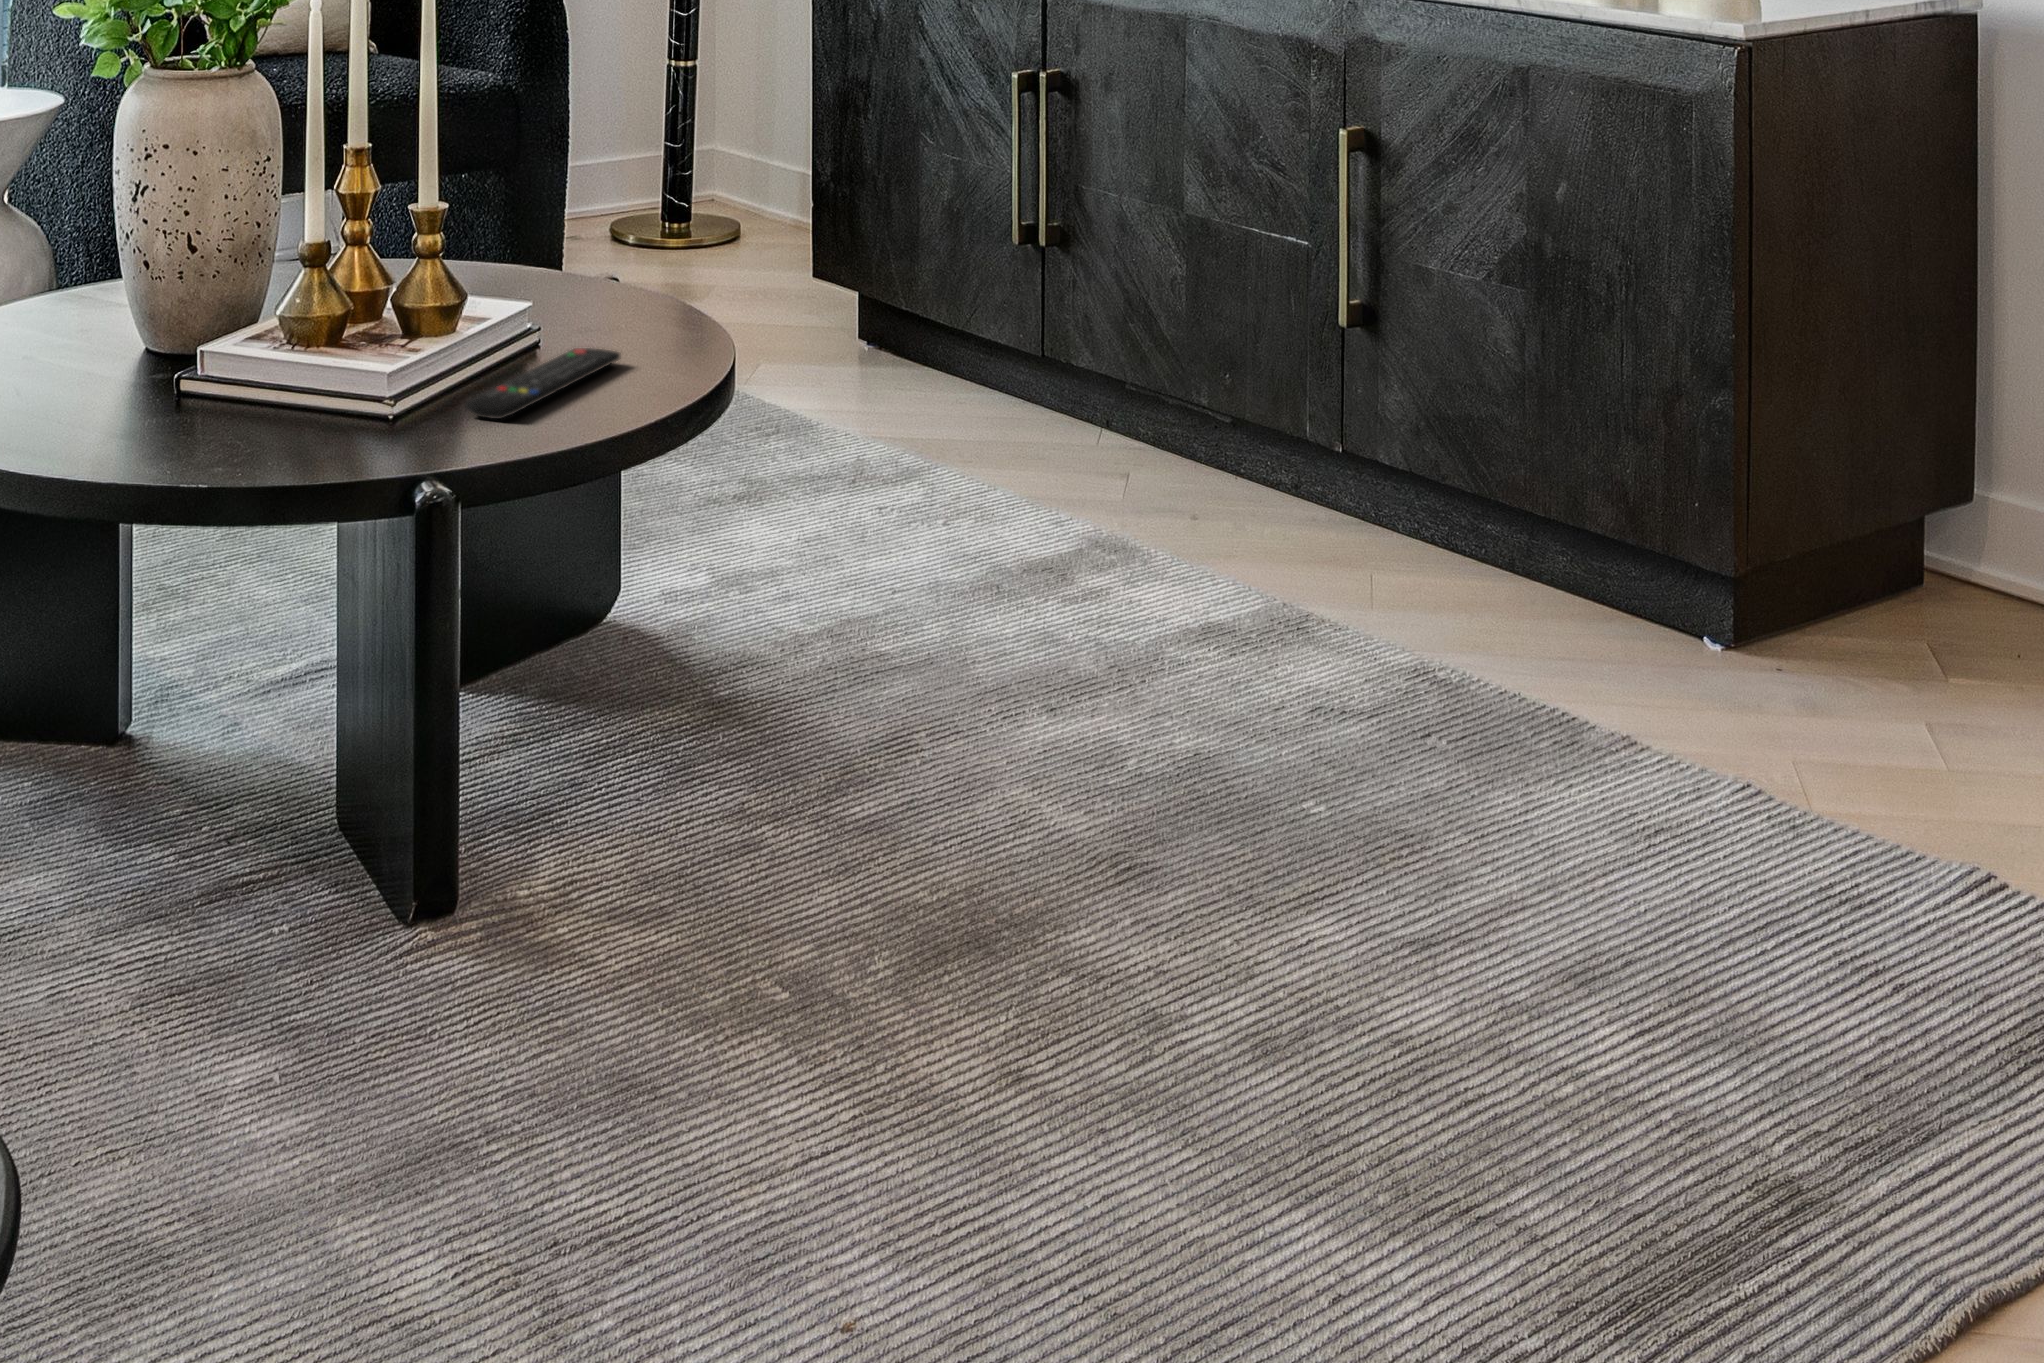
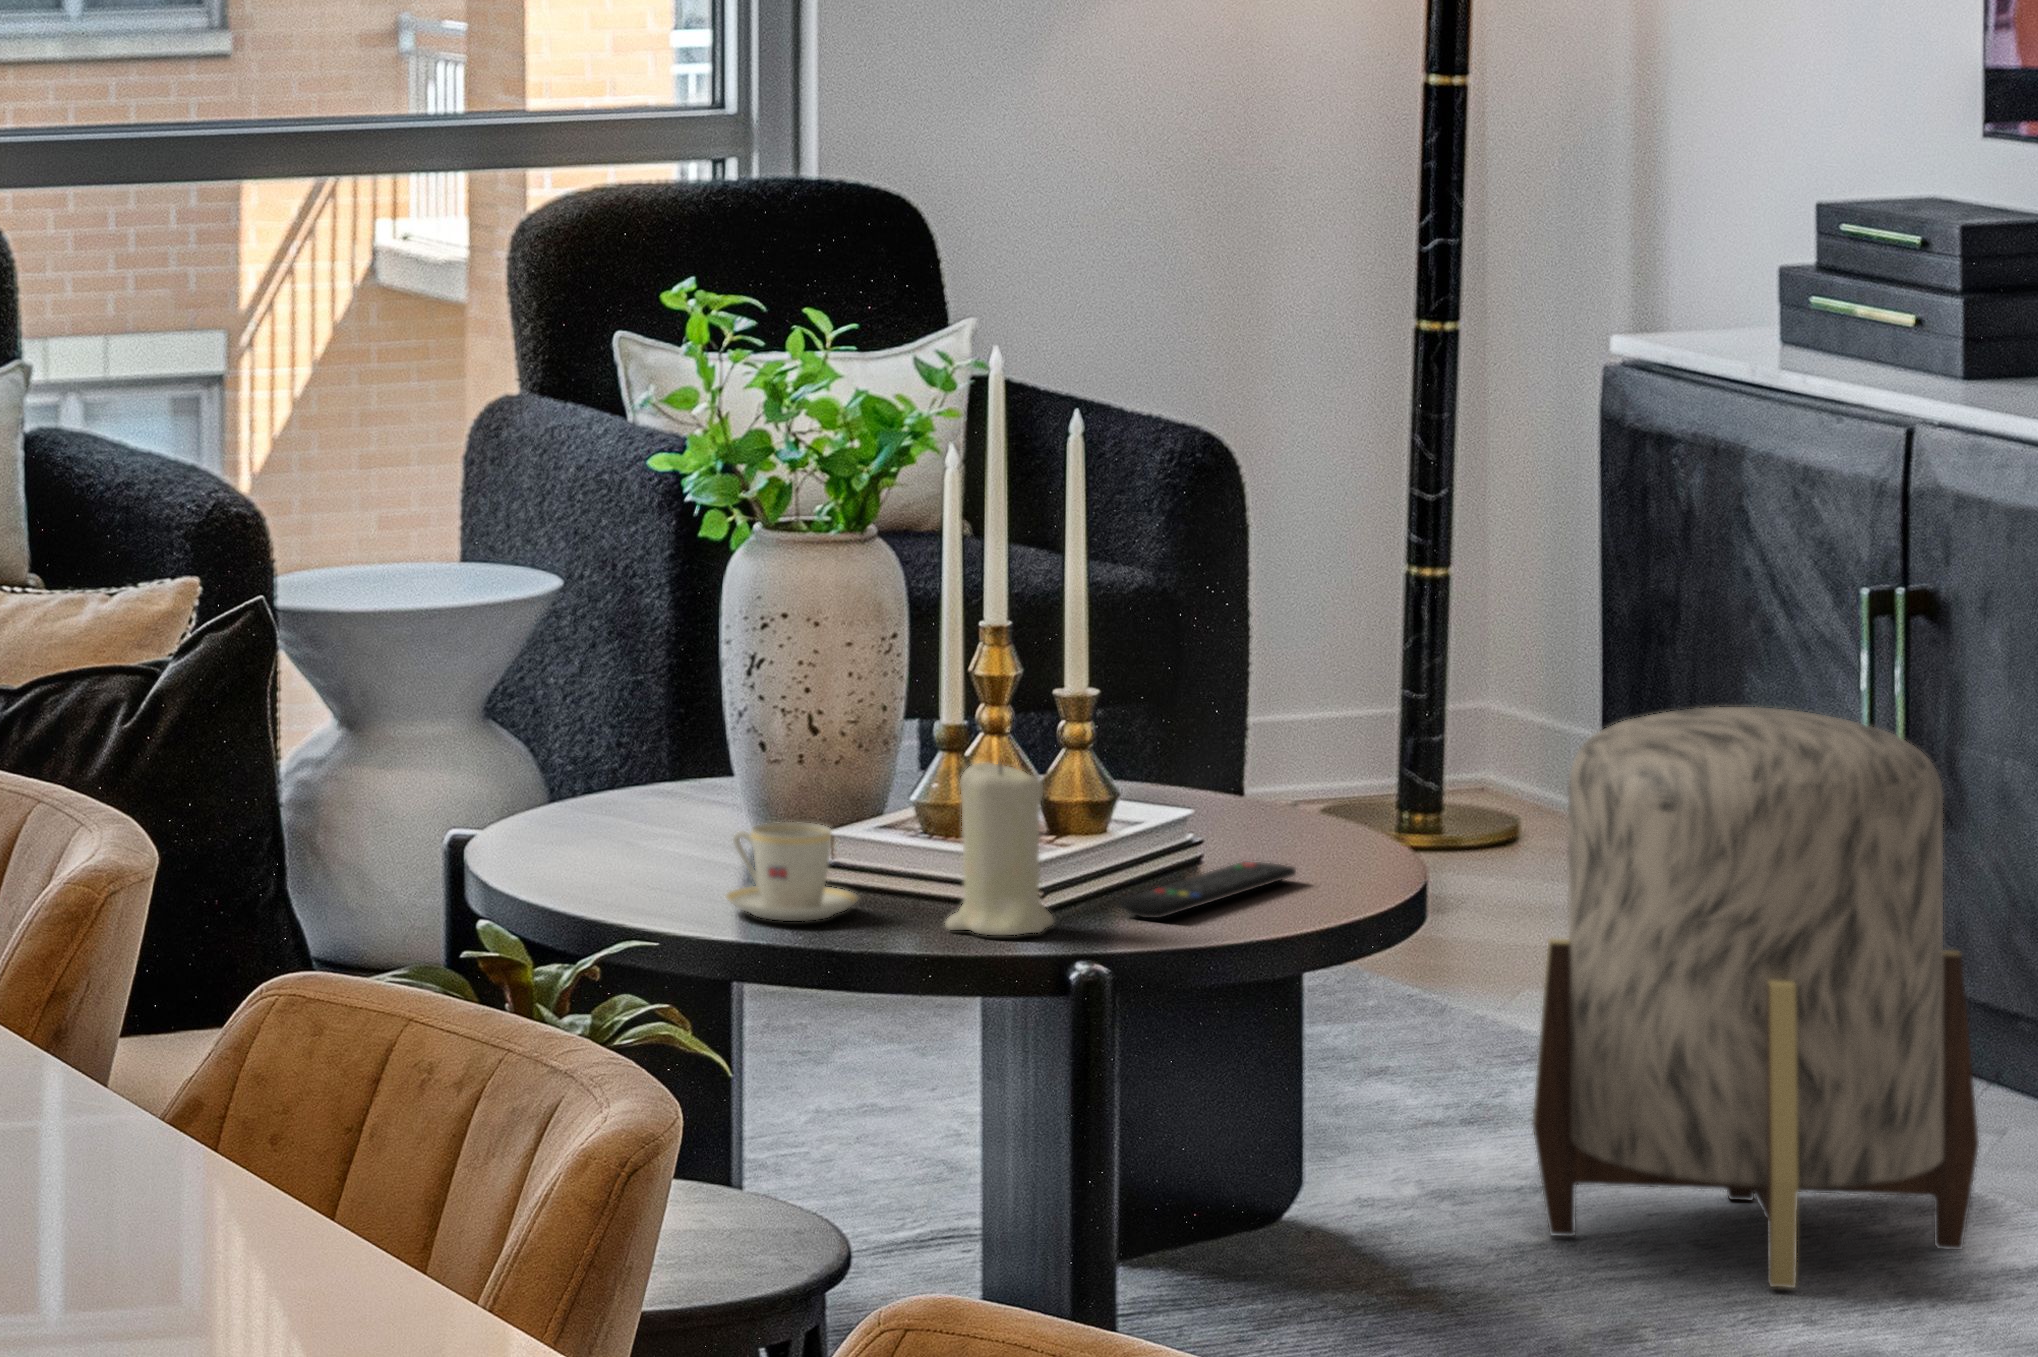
ottoman: none [805,185,1156,676] -> present [1532,707,1979,1288]
candle: none [302,282,404,451] -> present [946,760,1053,935]
teacup: none [95,347,224,446] -> present [725,822,859,921]

